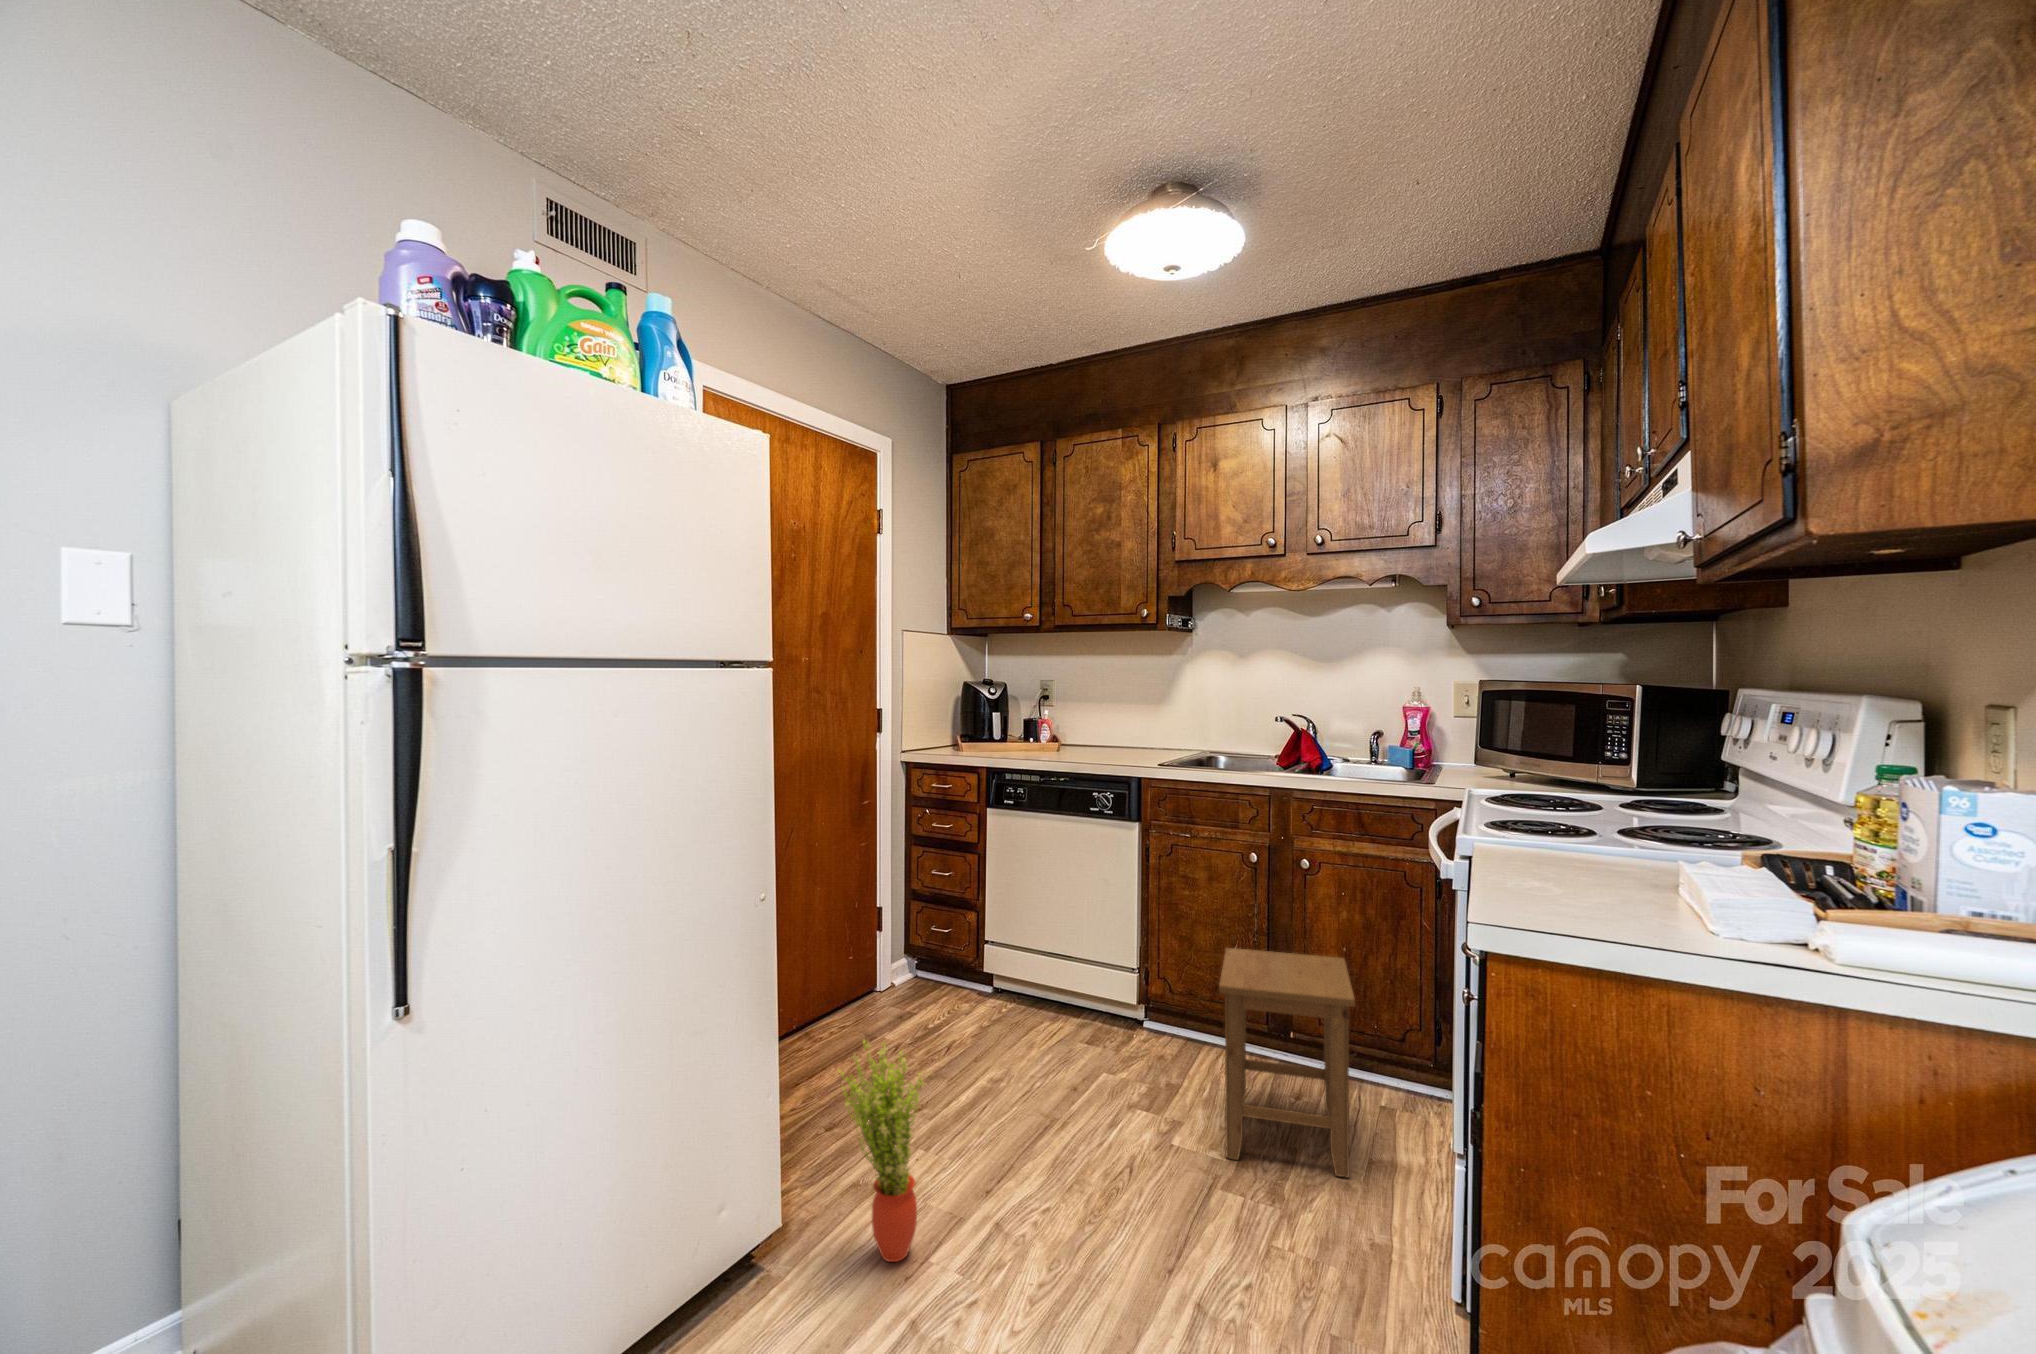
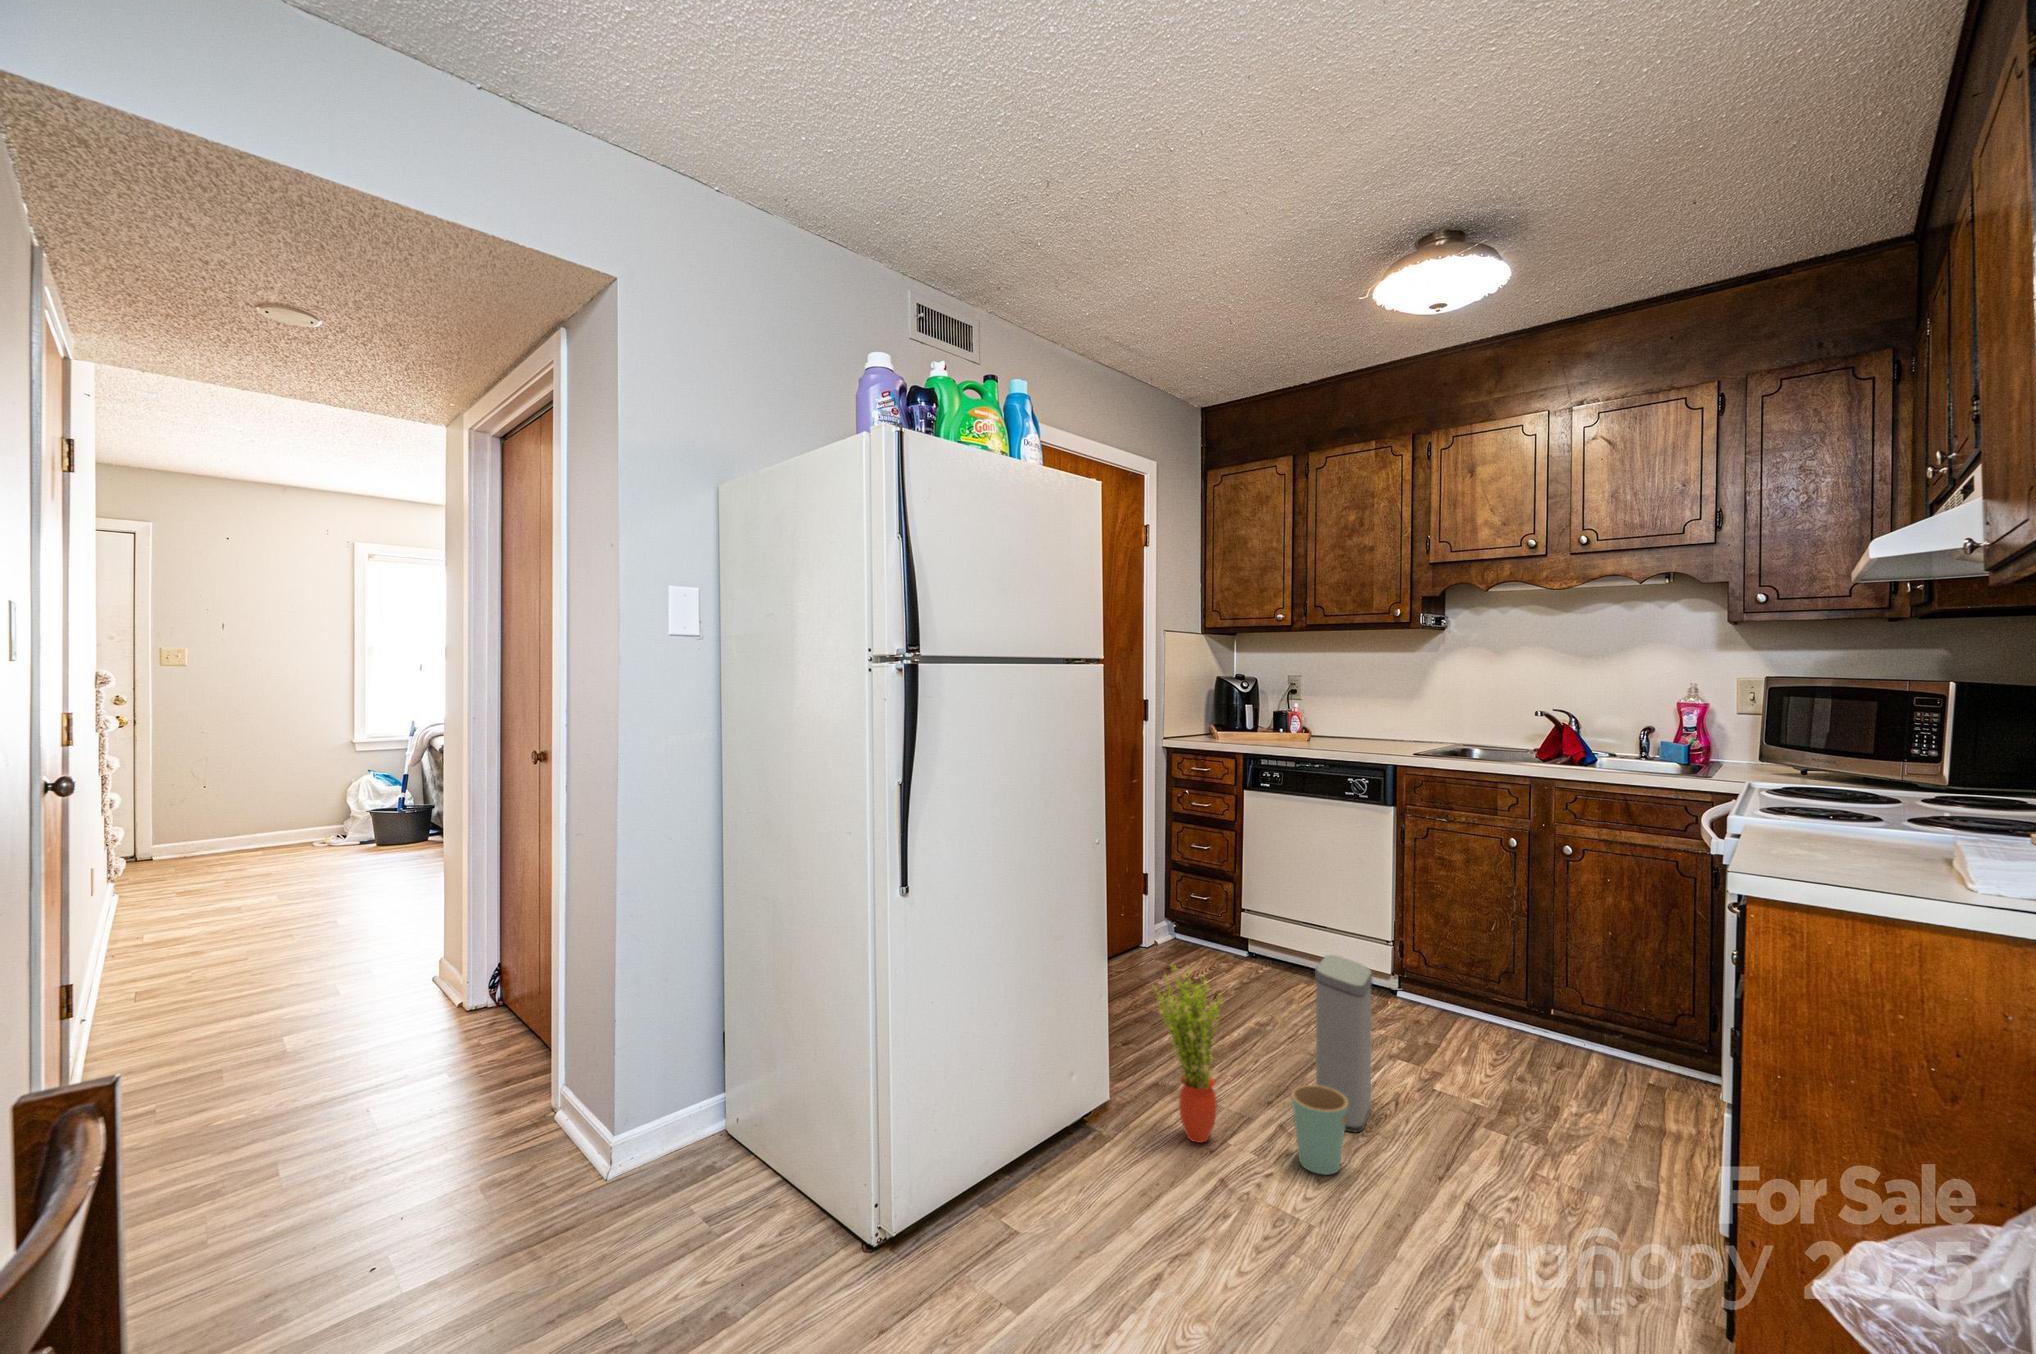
stool: present [1219,948,1355,1177] -> none [1482,922,1621,1134]
trash can: none [1003,1005,1103,1288] -> present [1291,955,1372,1175]

